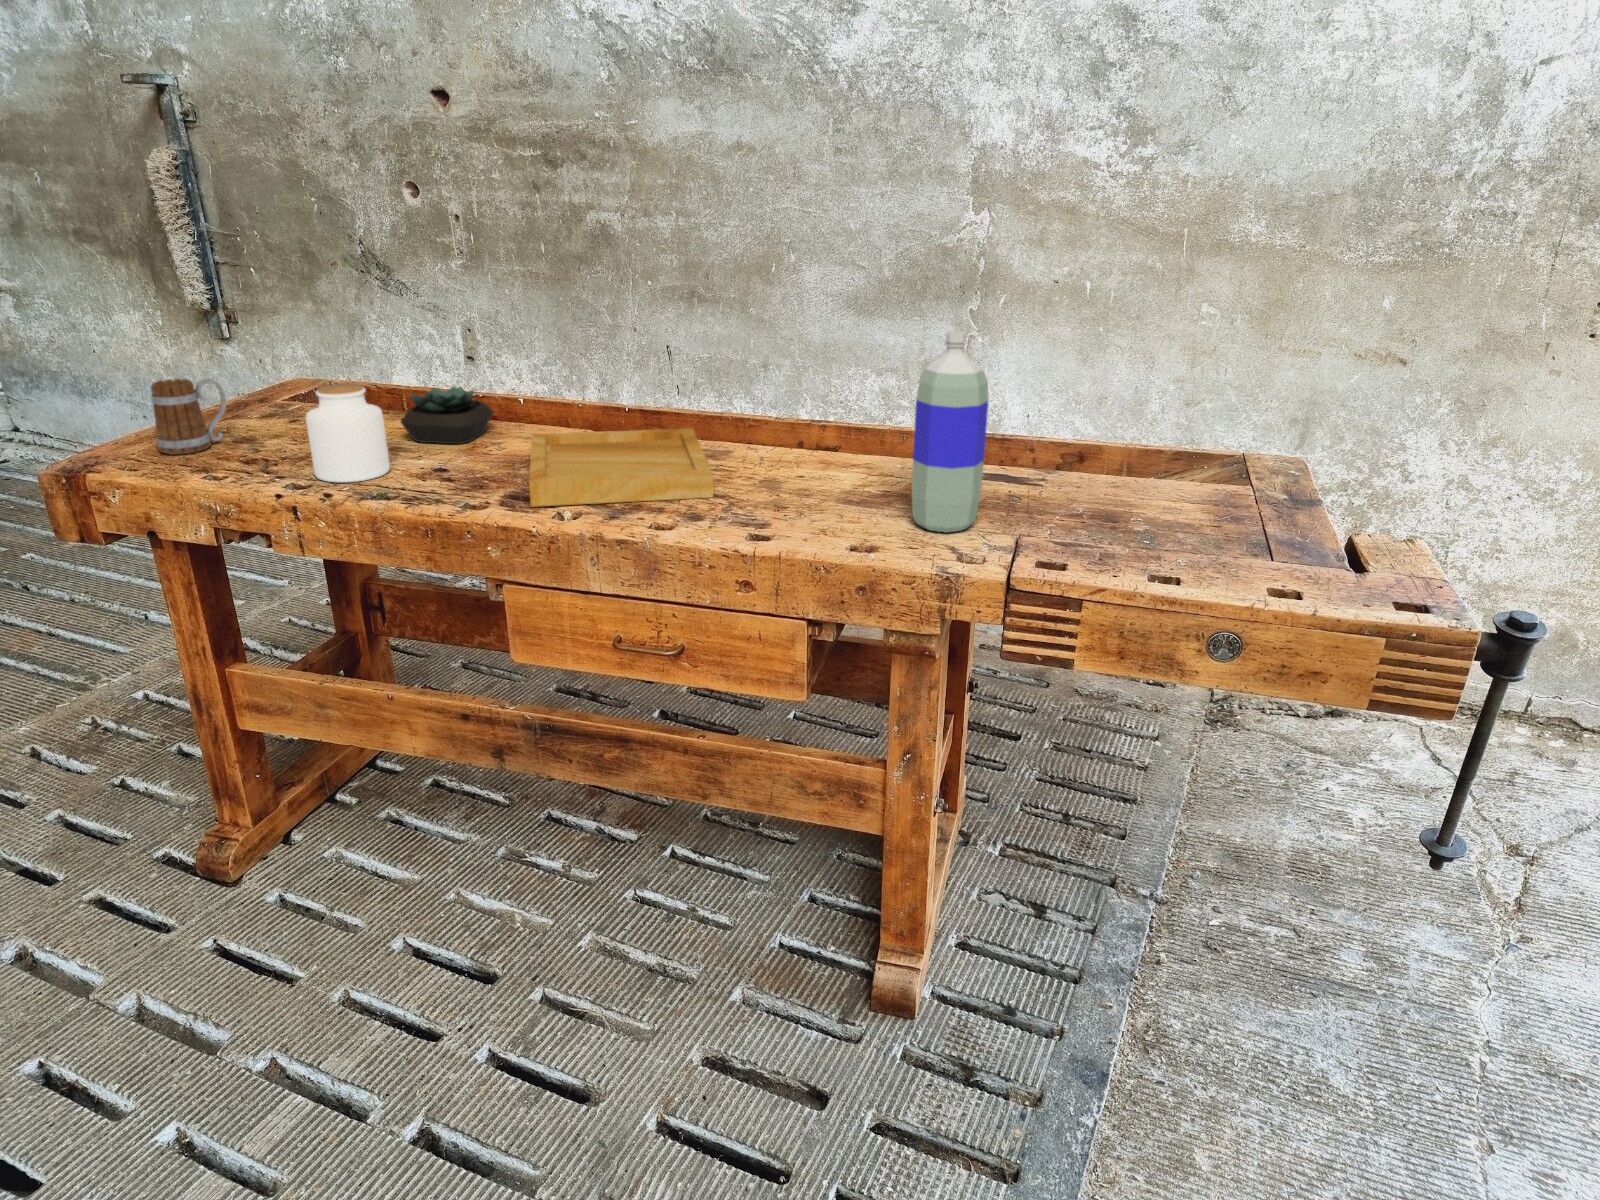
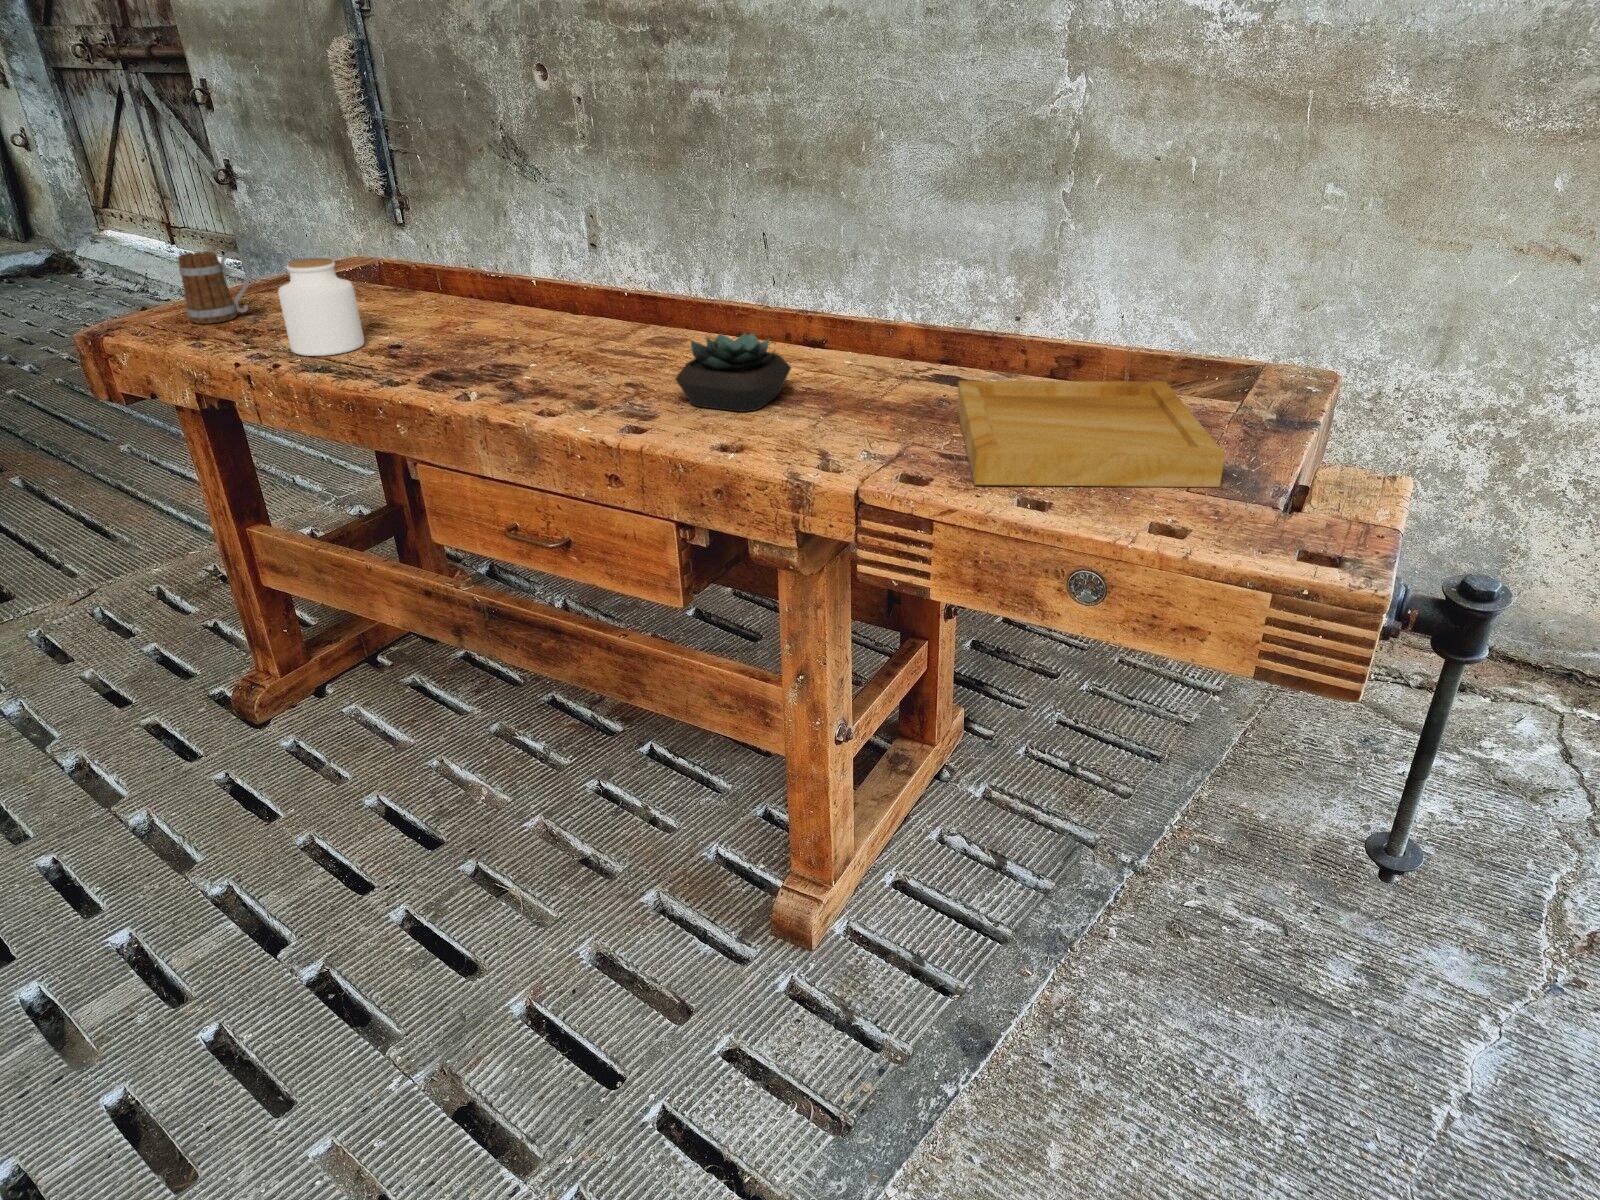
bottle: present [912,331,989,532] -> none [801,209,881,440]
succulent plant: present [401,386,493,444] -> present [675,333,791,412]
tray: present [529,428,713,507] -> present [957,381,1225,487]

